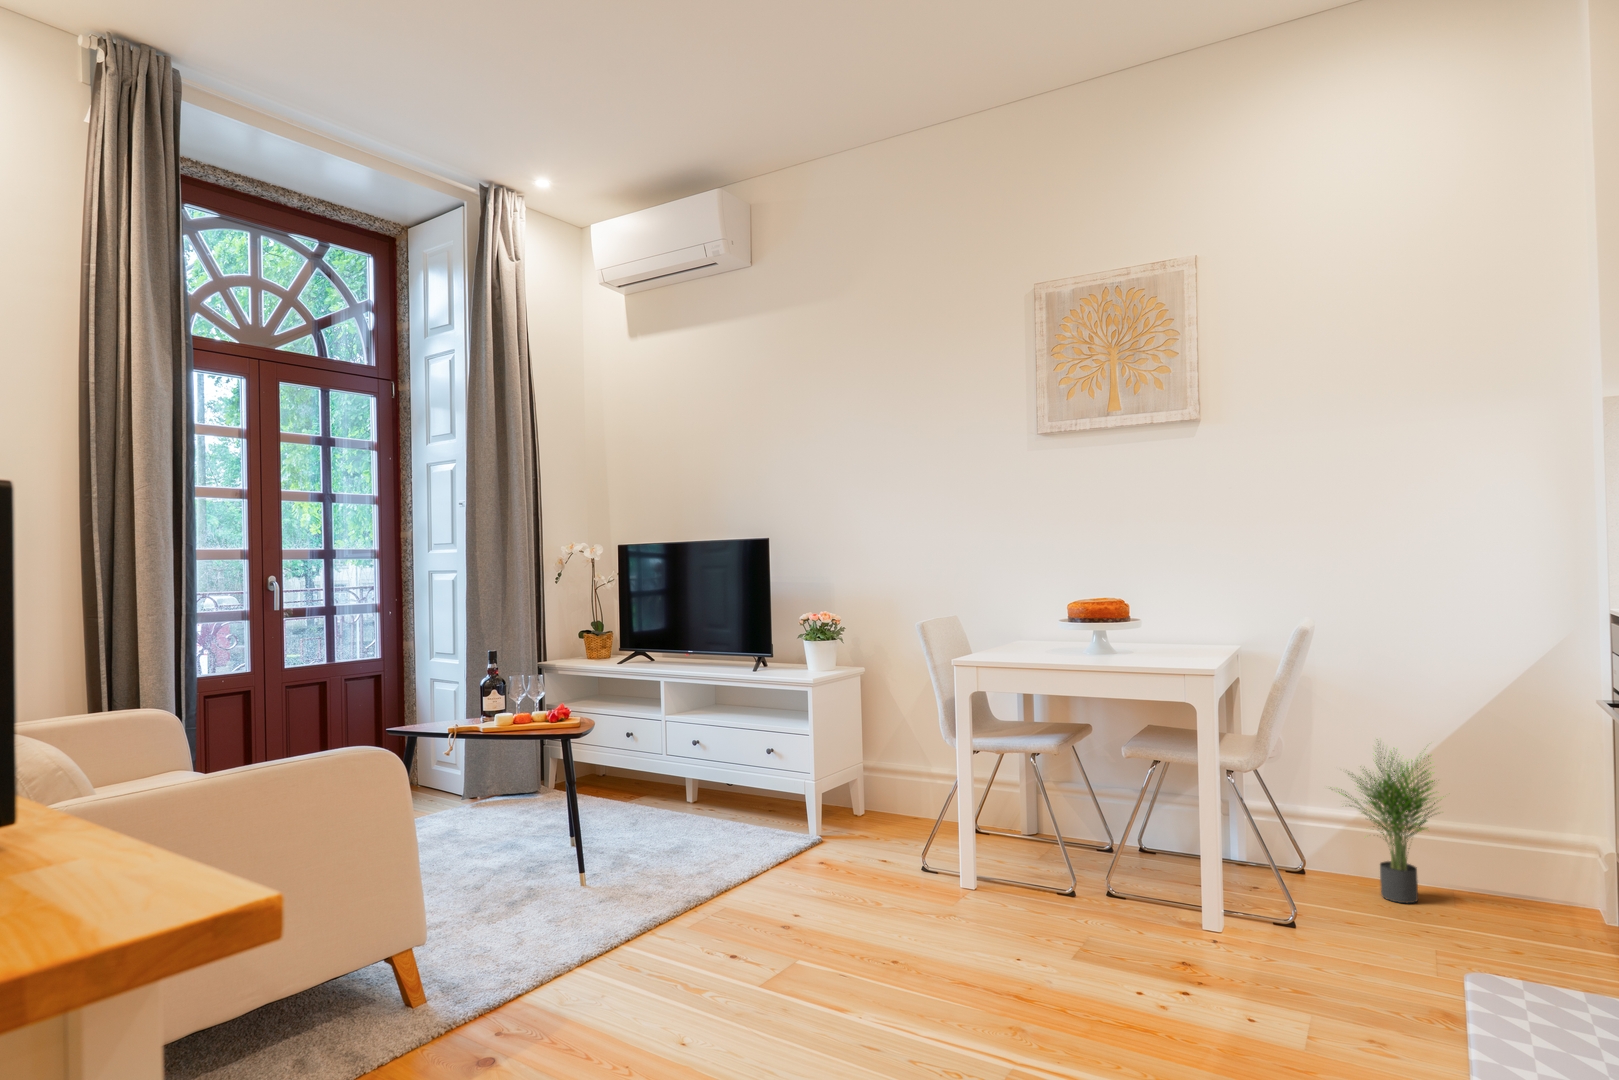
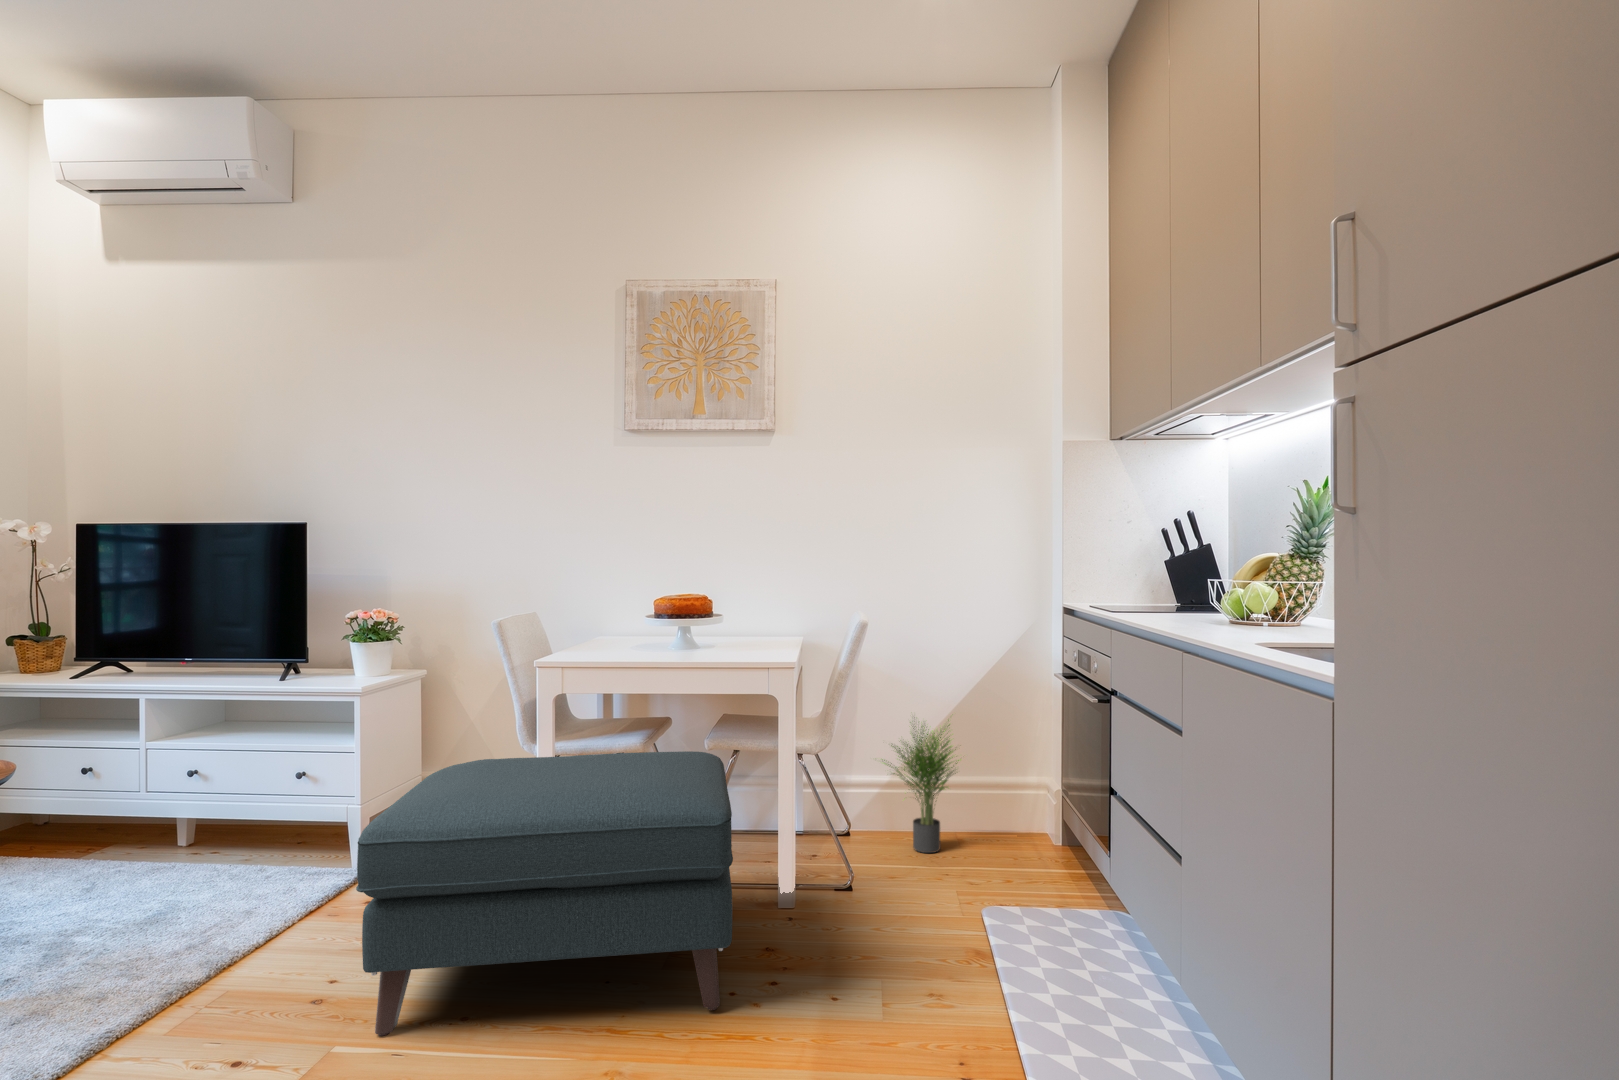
ottoman: none [808,747,1137,998] -> present [356,751,733,1037]

